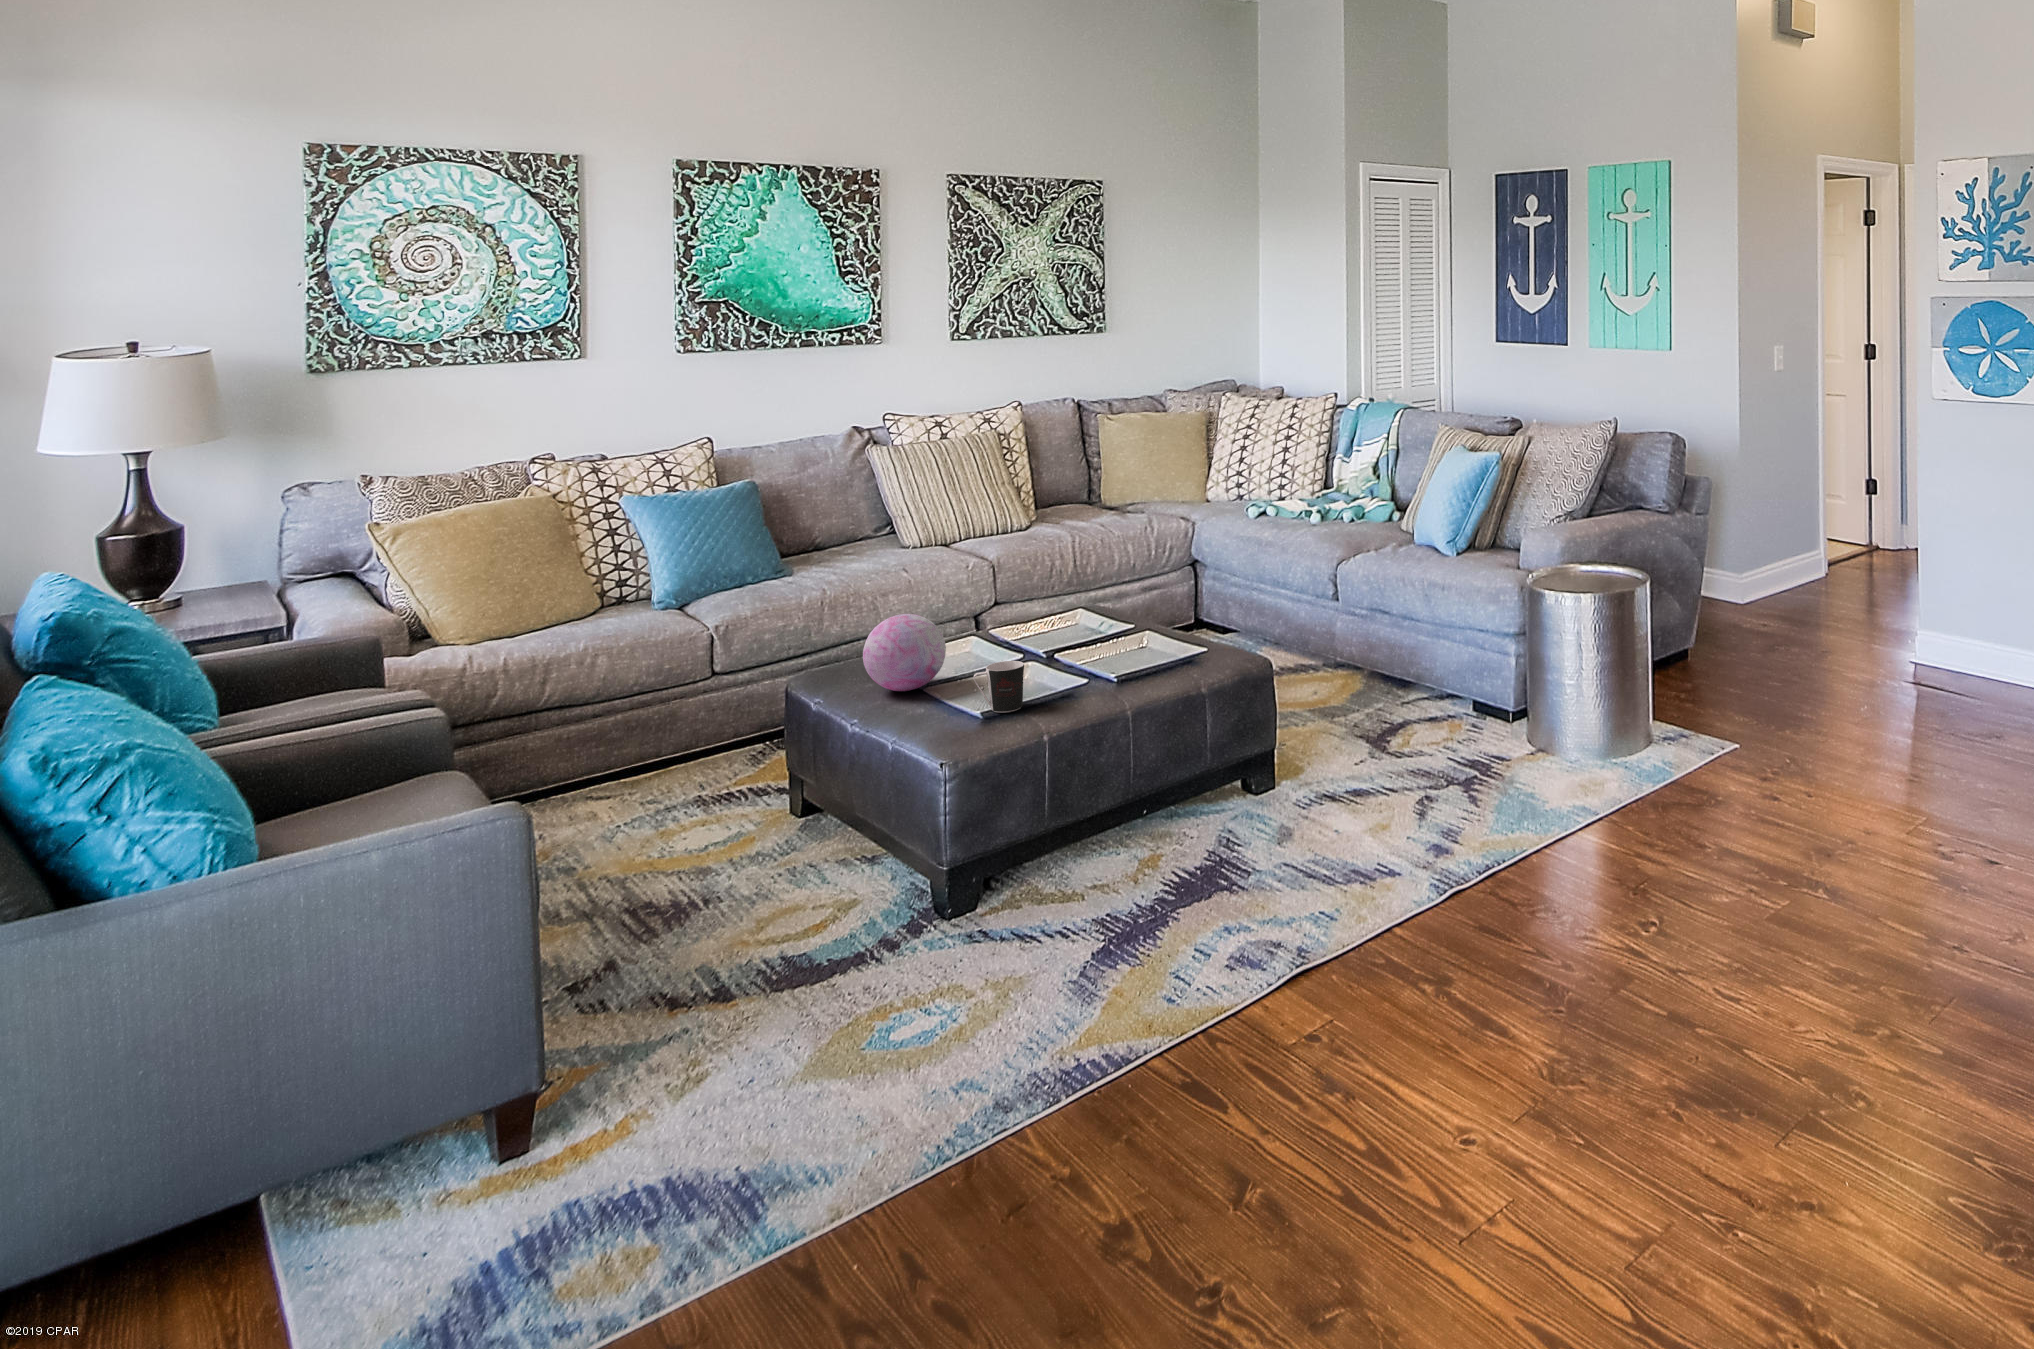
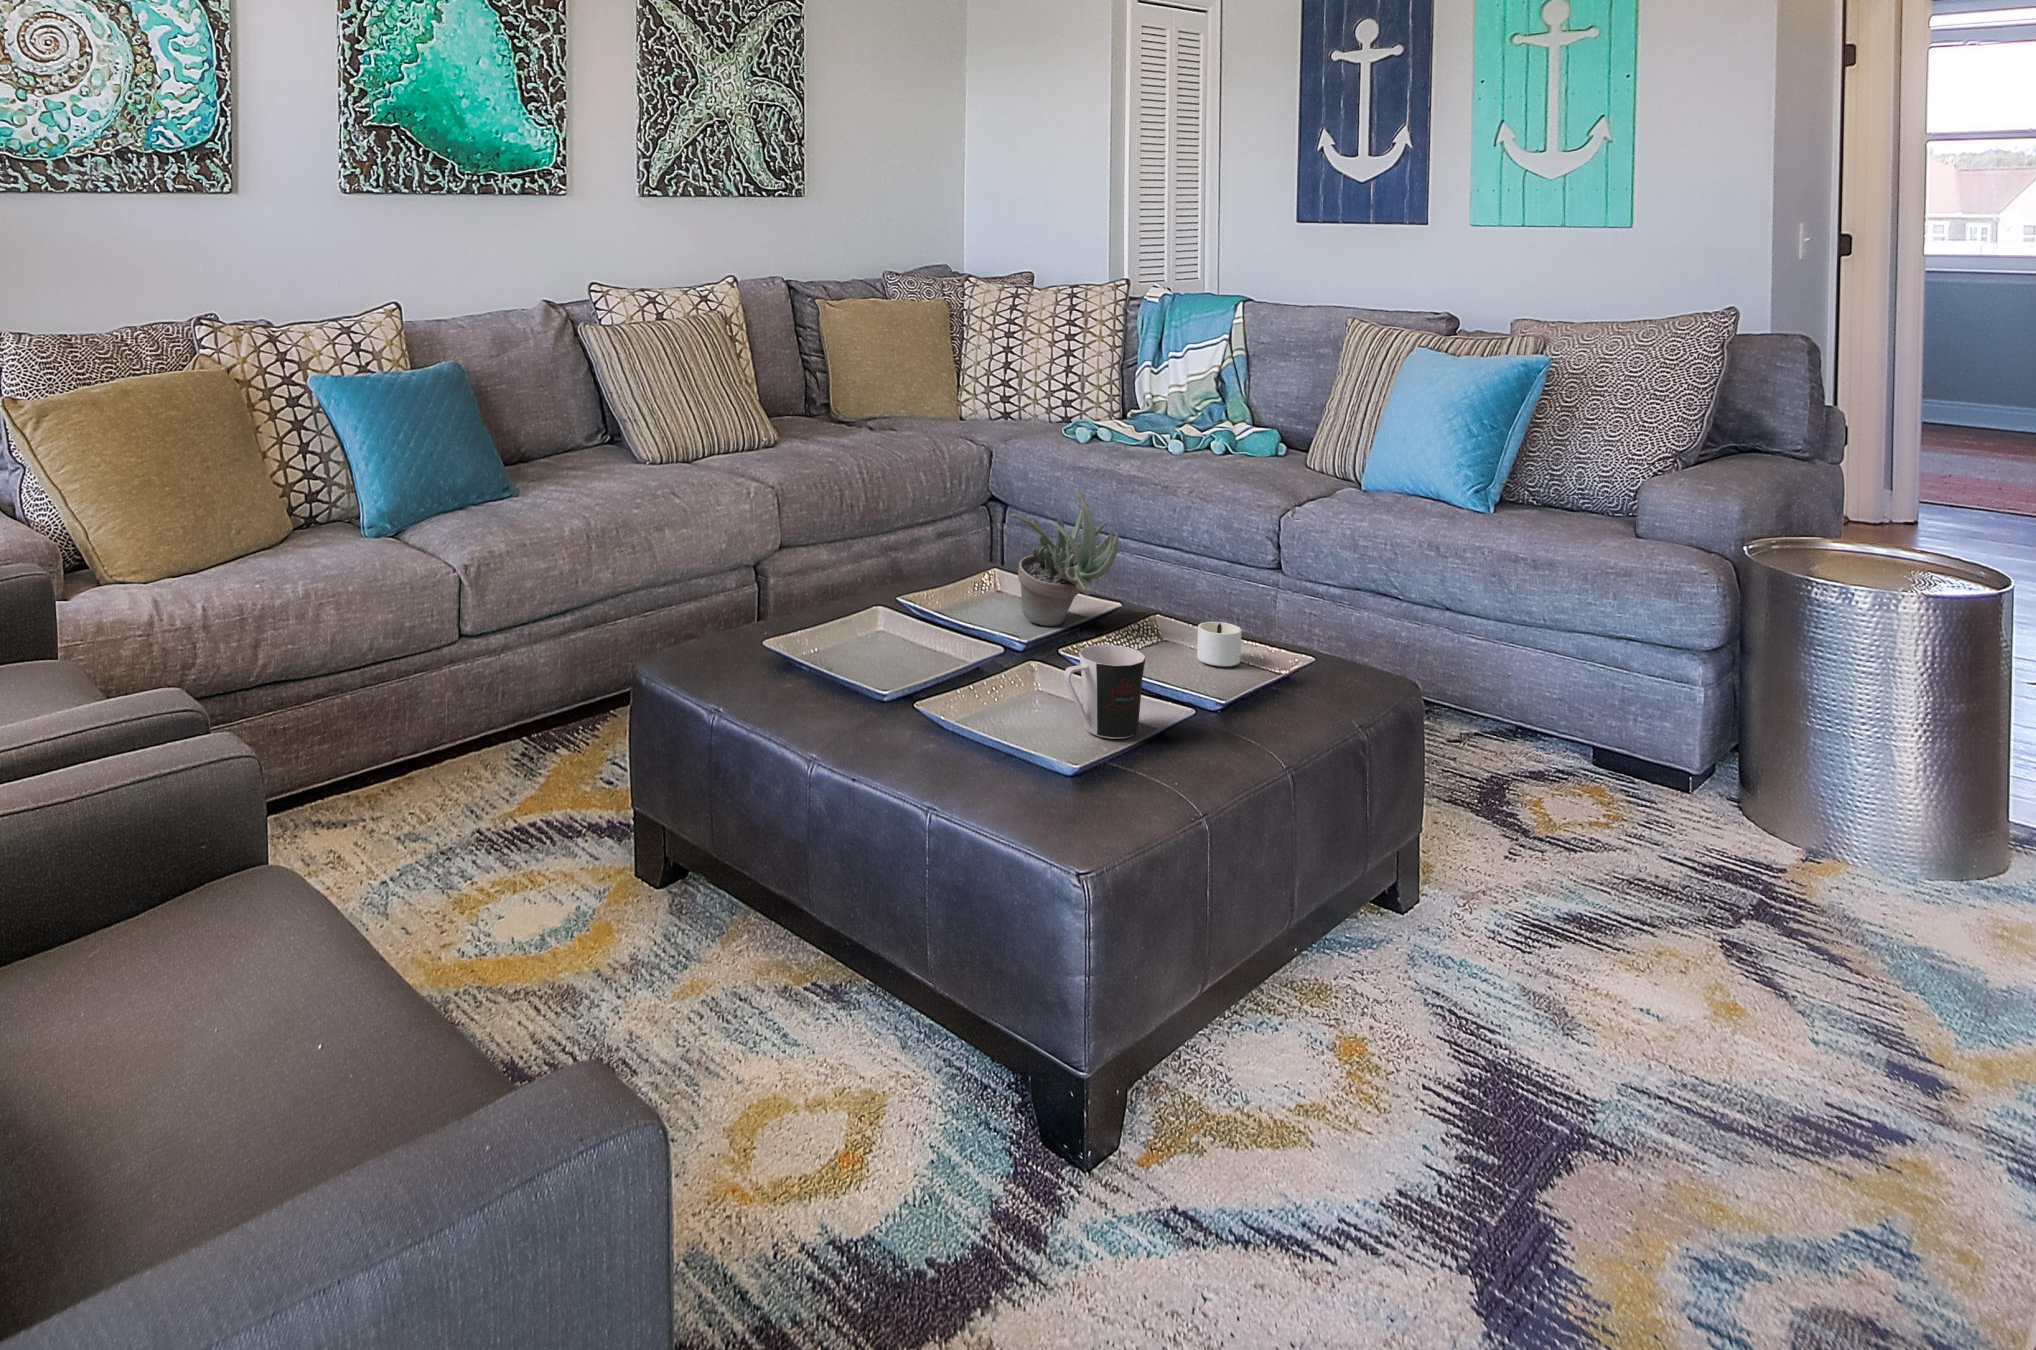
succulent plant: none [1028,569,1089,656] -> present [1012,488,1119,626]
decorative orb: present [863,614,946,691] -> none [819,557,947,687]
candle: none [1111,649,1146,674] -> present [1197,622,1241,666]

